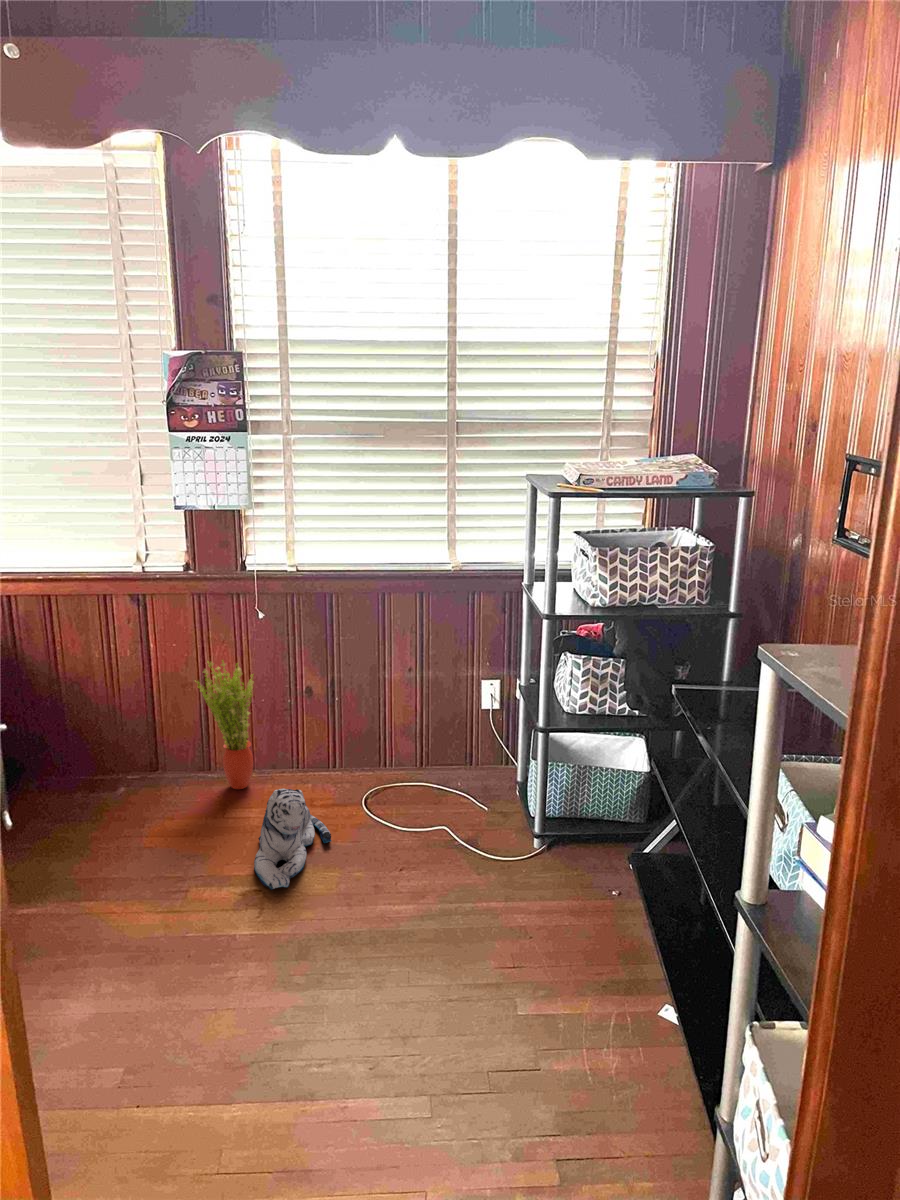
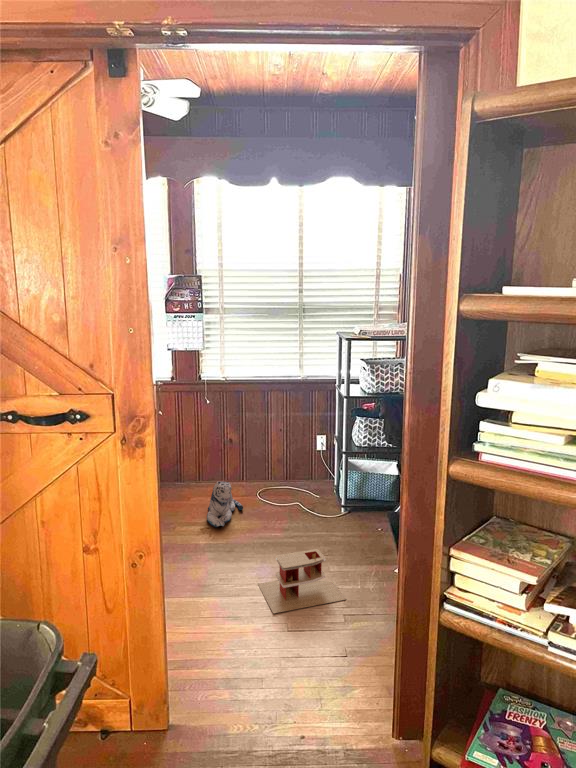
potted plant: present [198,660,254,789] -> none [176,423,205,489]
toy house: none [354,975,553,1146] -> present [258,549,346,613]

